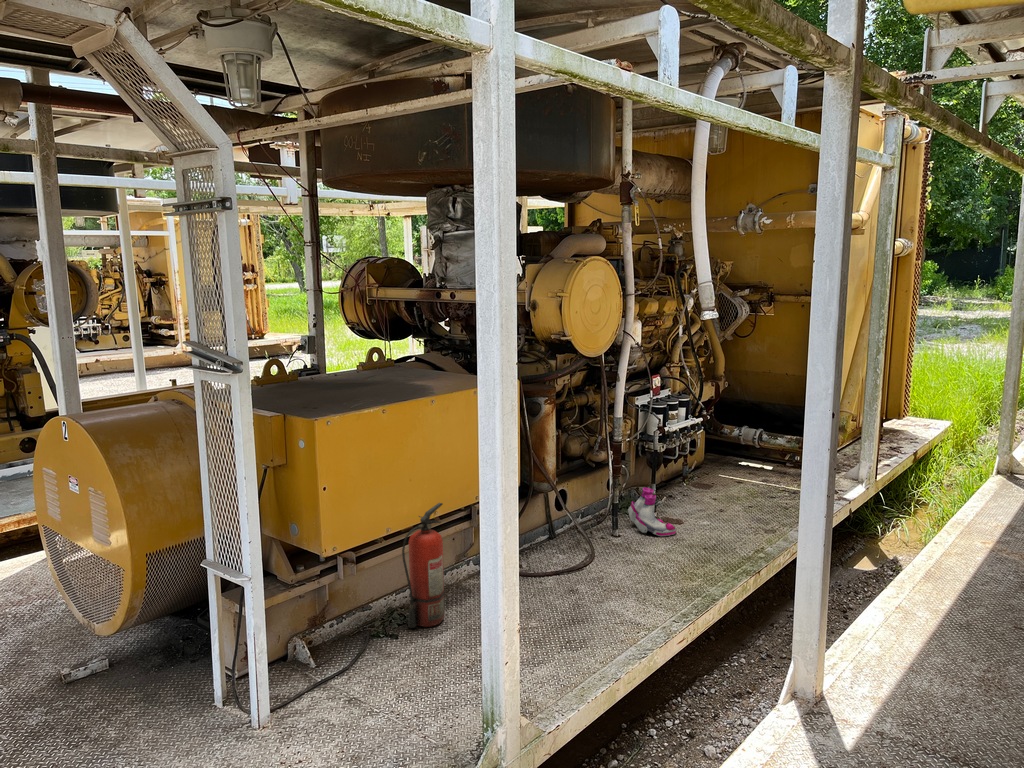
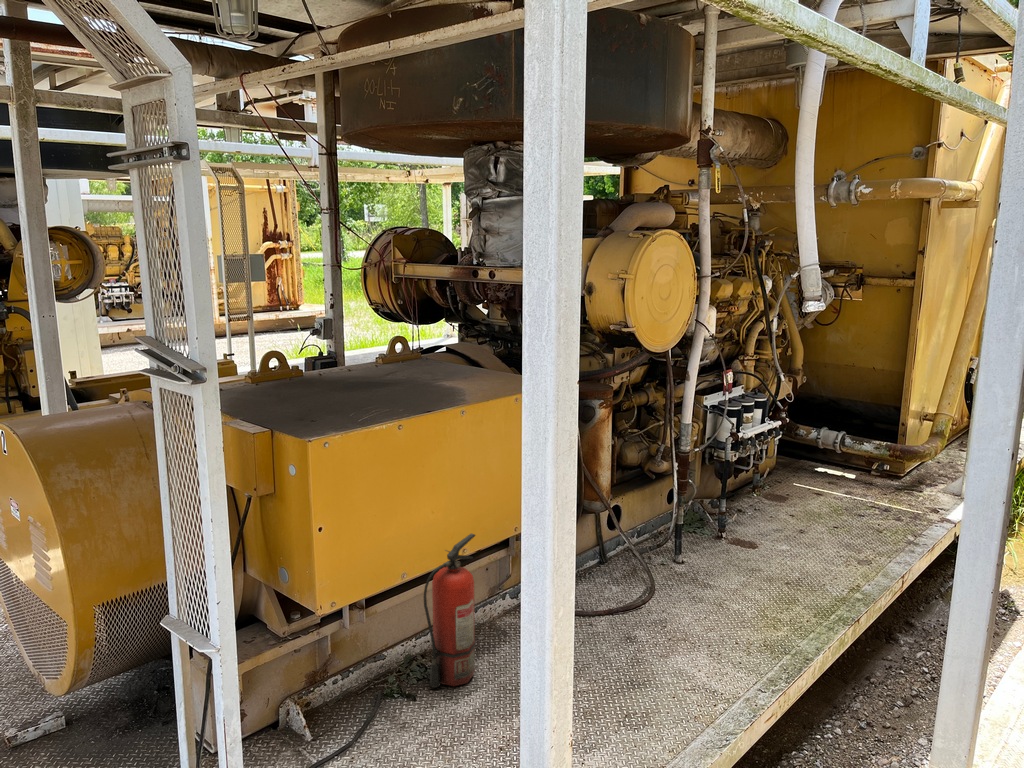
boots: present [628,487,676,536] -> none [693,504,751,564]

